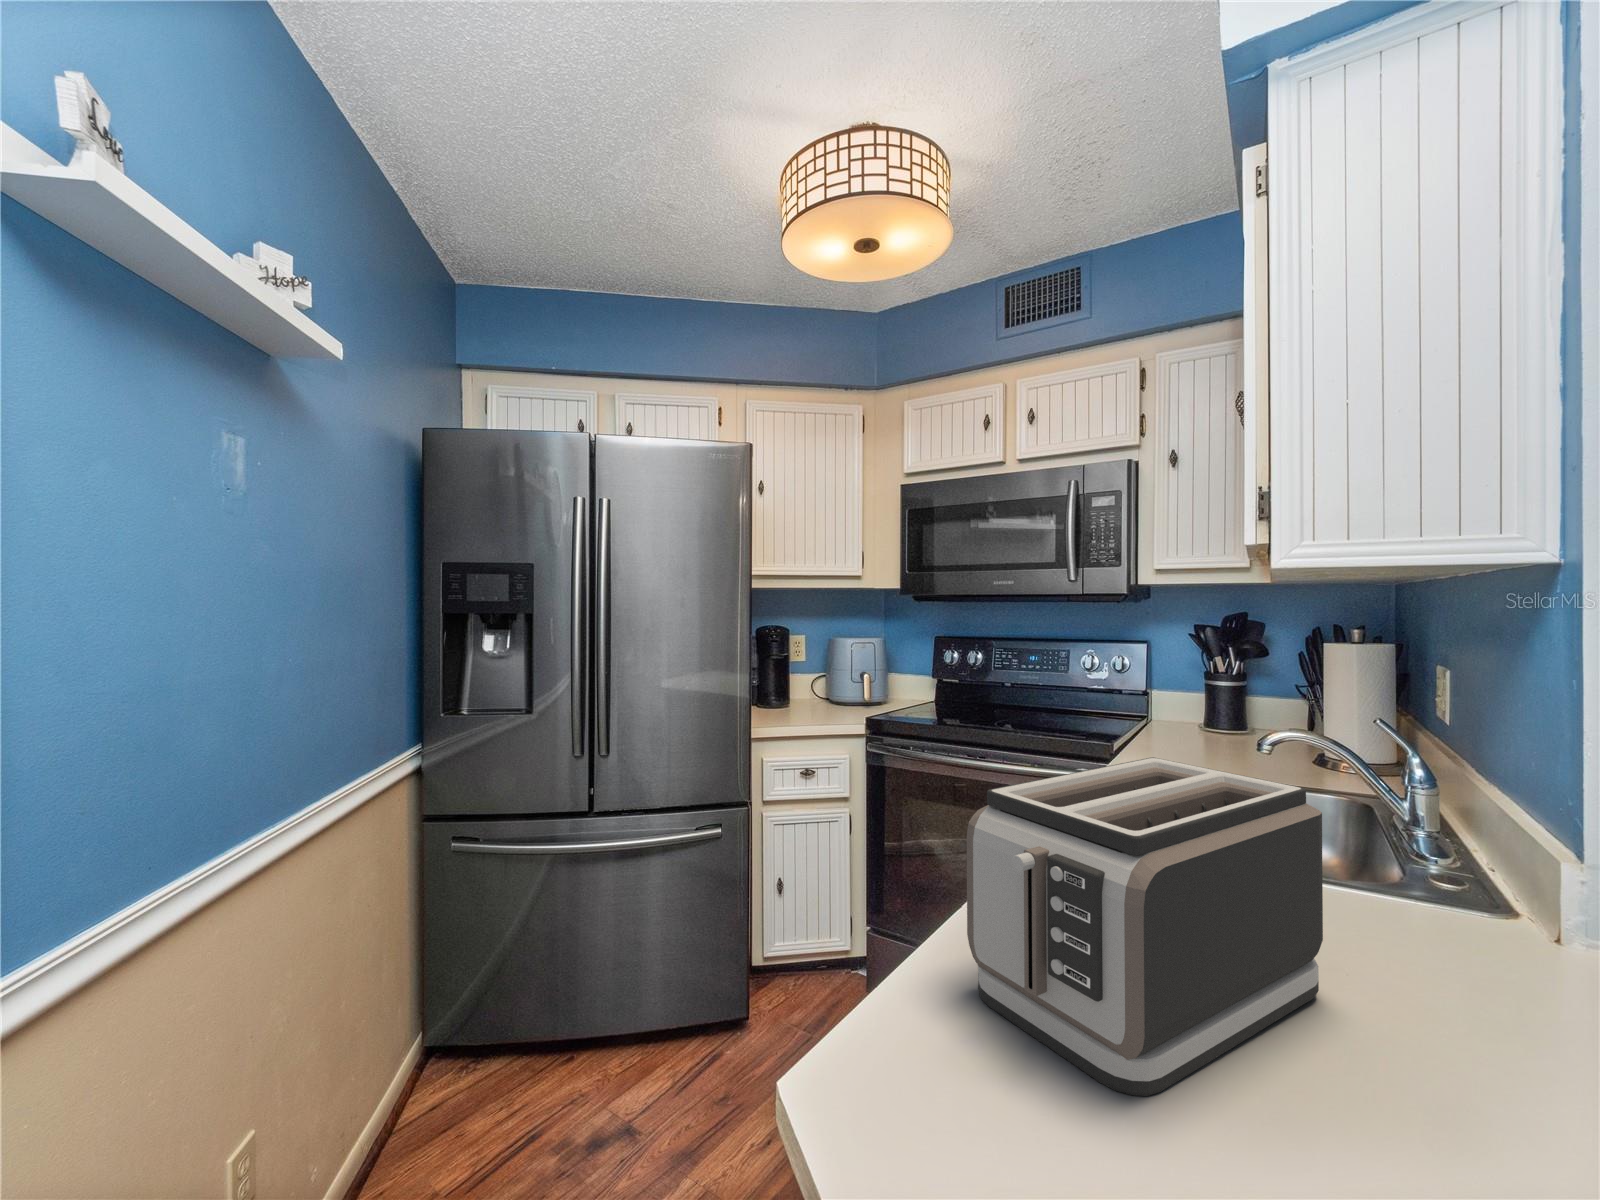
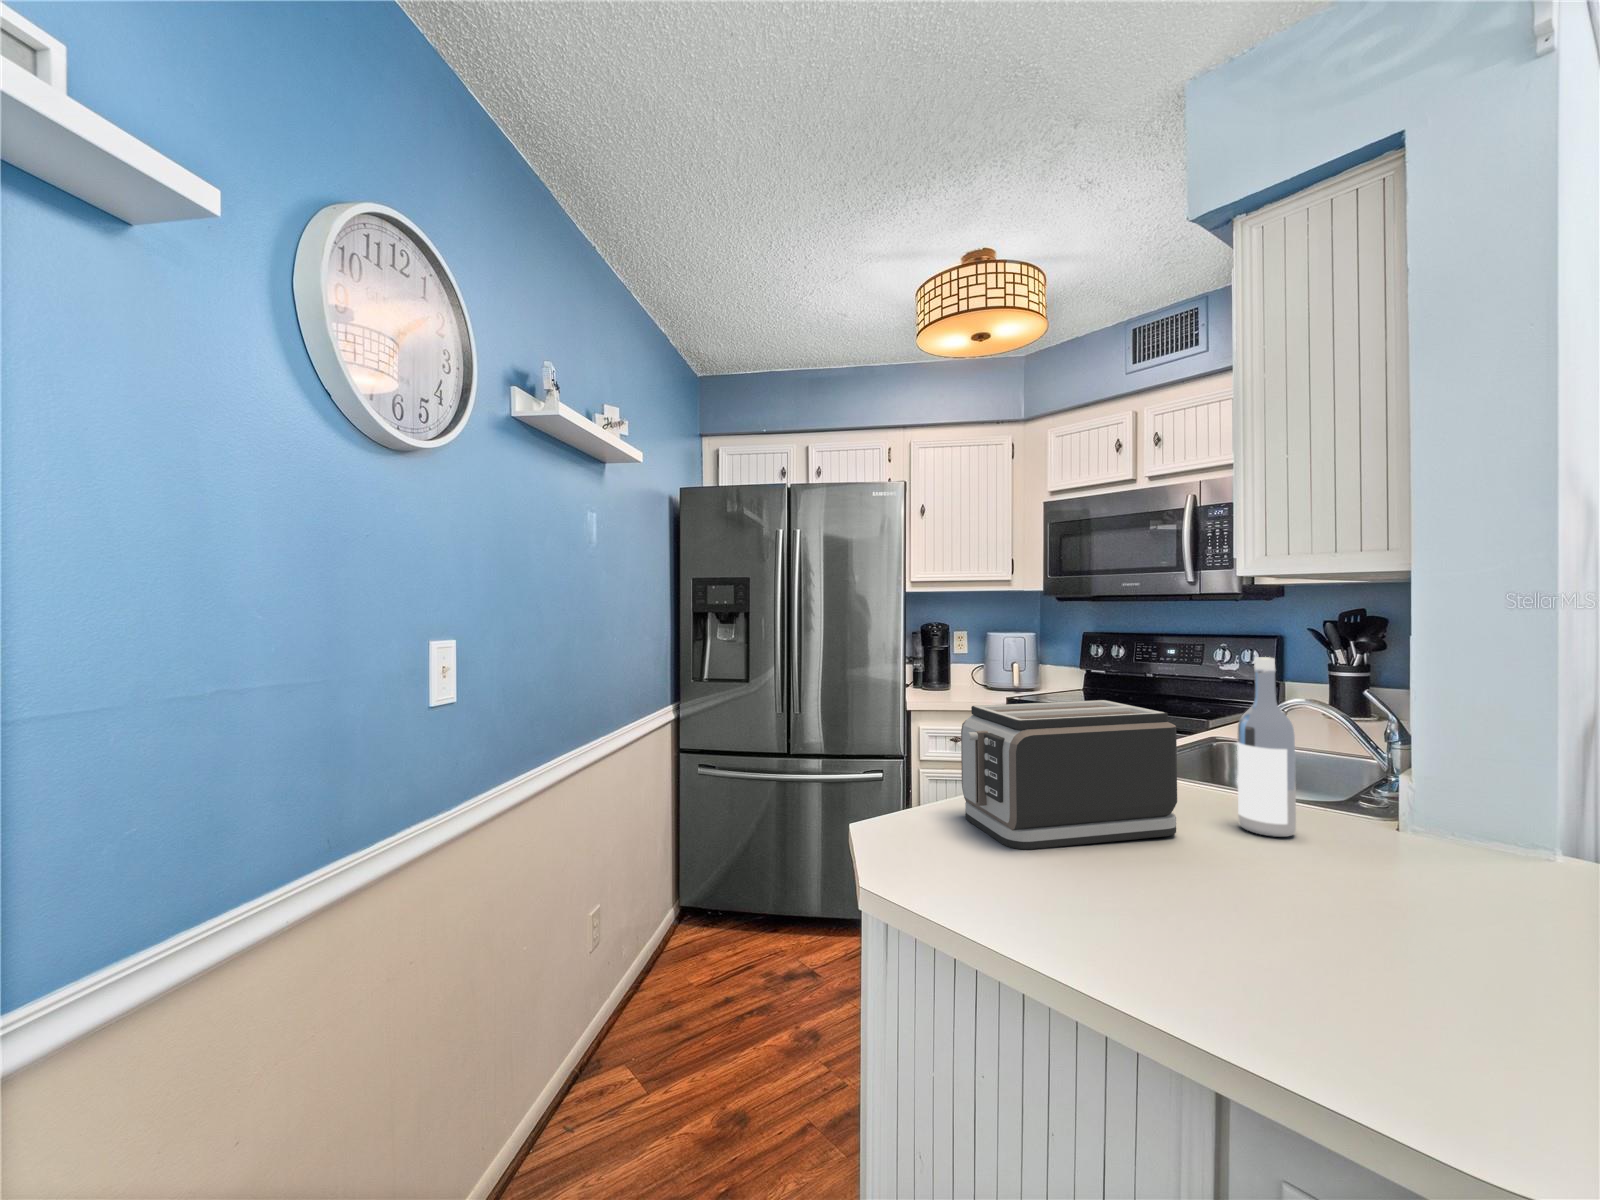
wine bottle: none [1351,687,1447,967] -> present [1237,657,1296,837]

